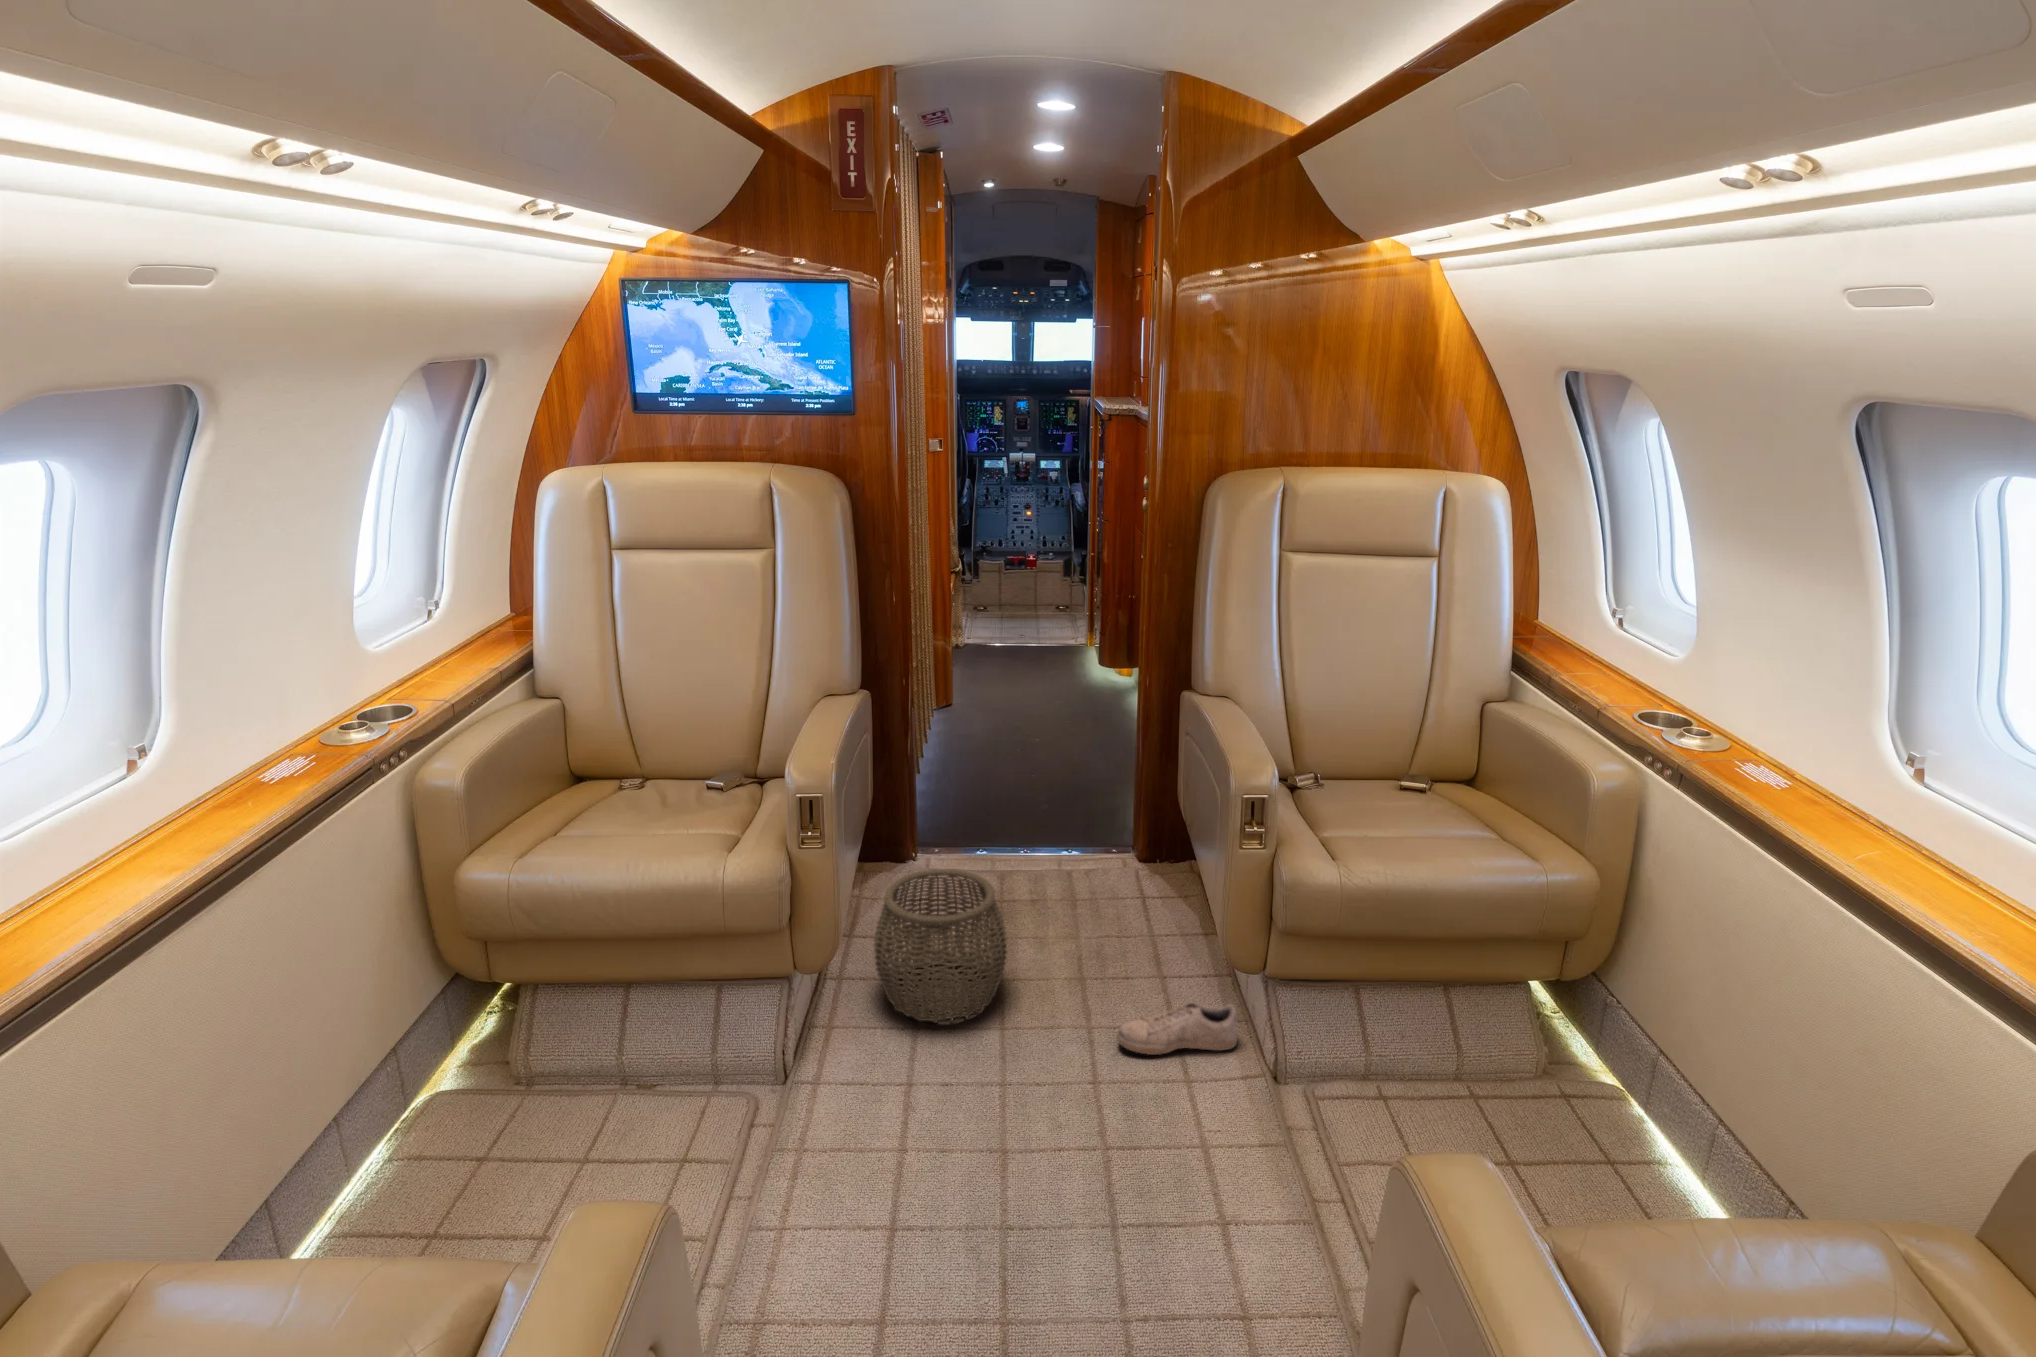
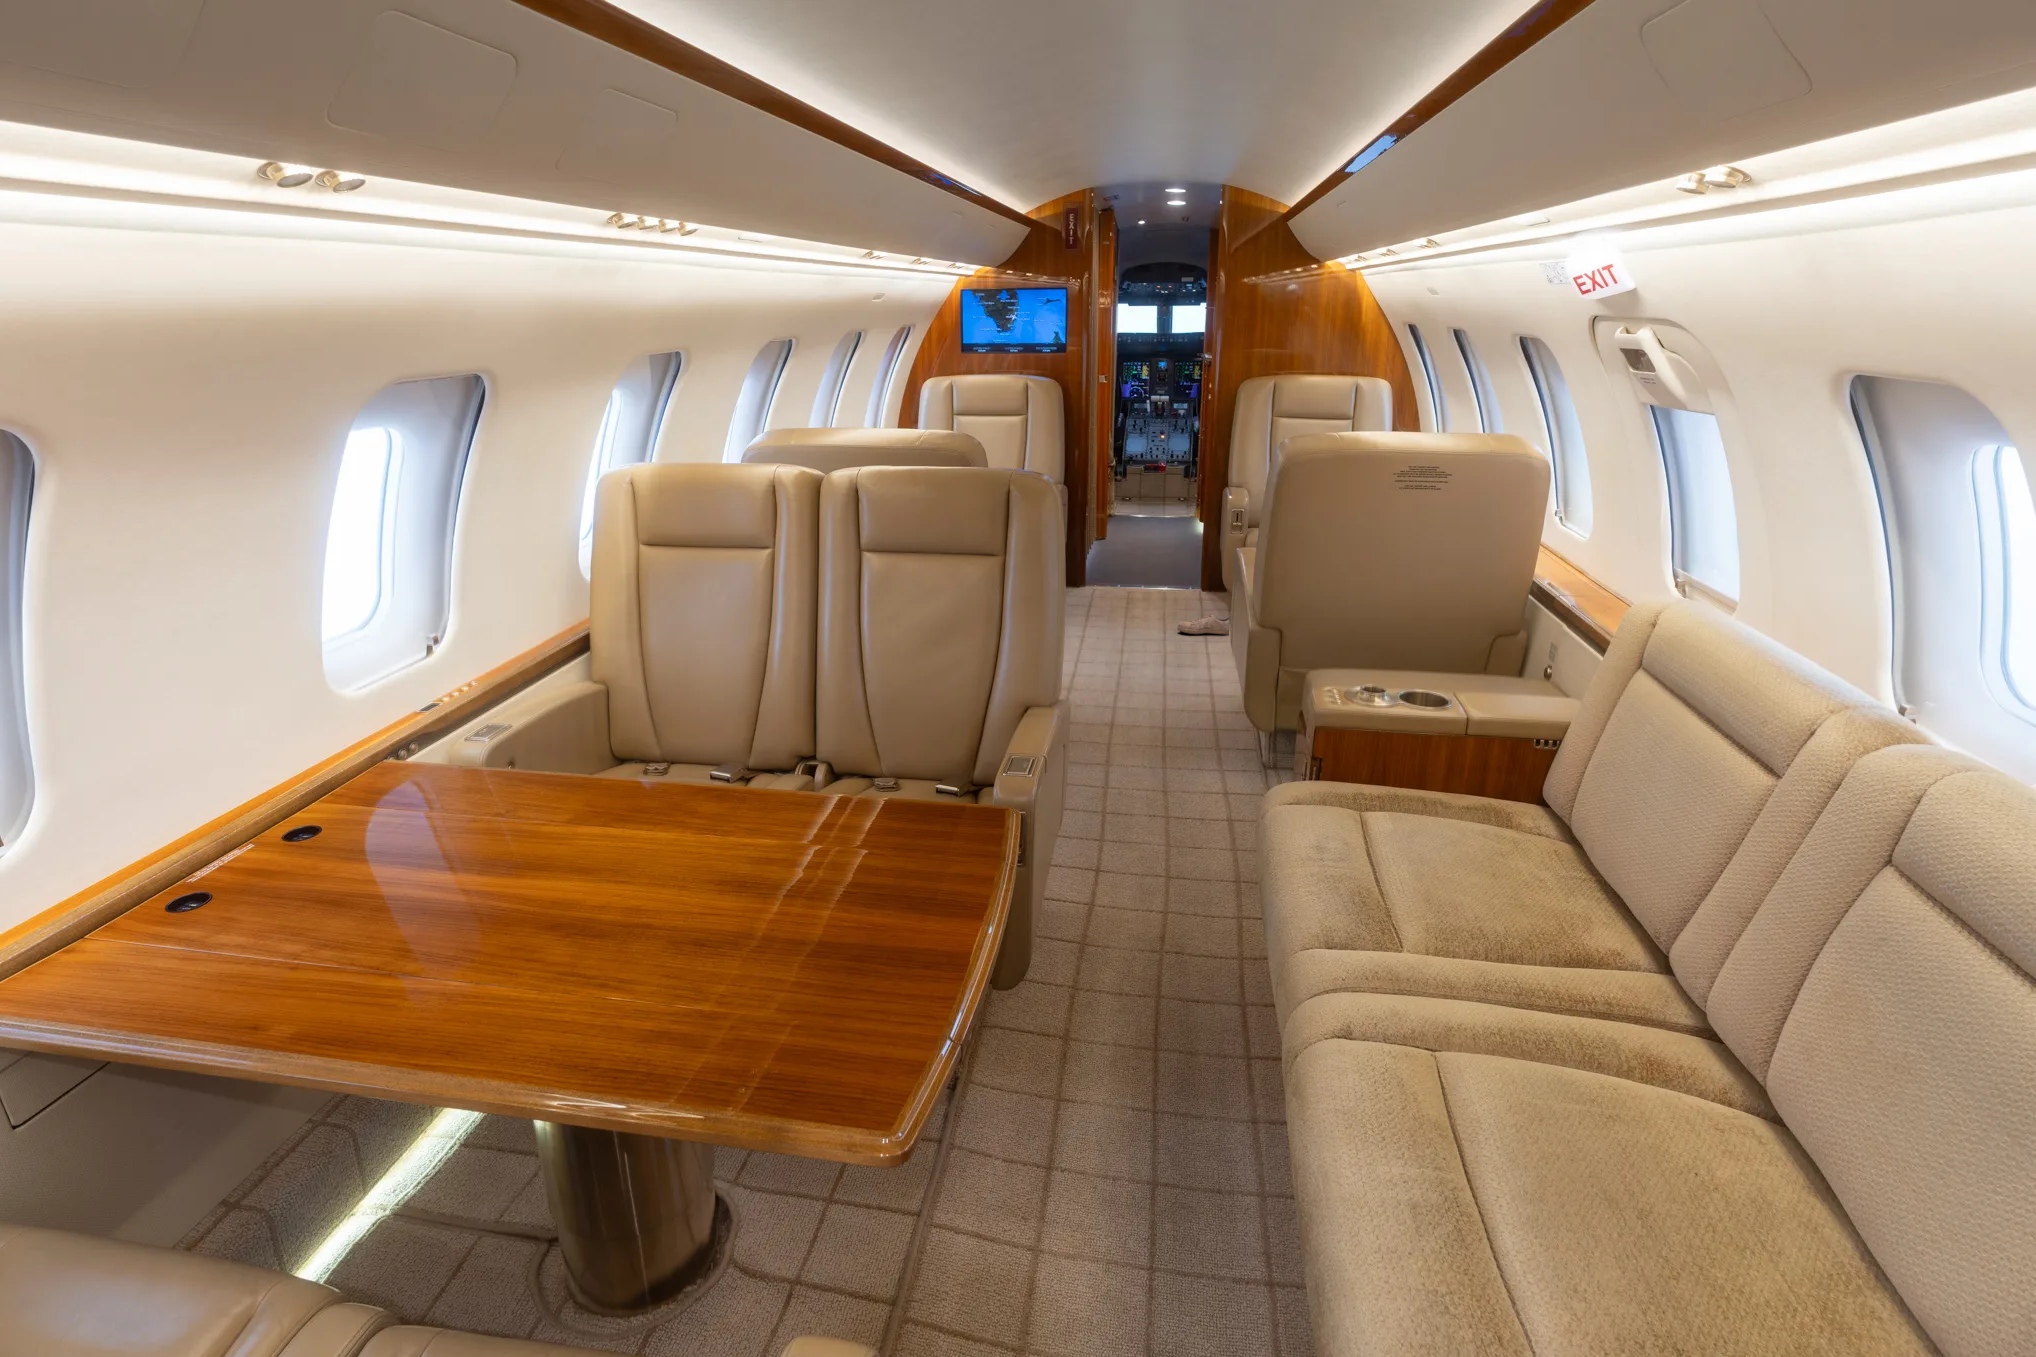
woven basket: present [874,869,1007,1022] -> none [1070,563,1131,625]

